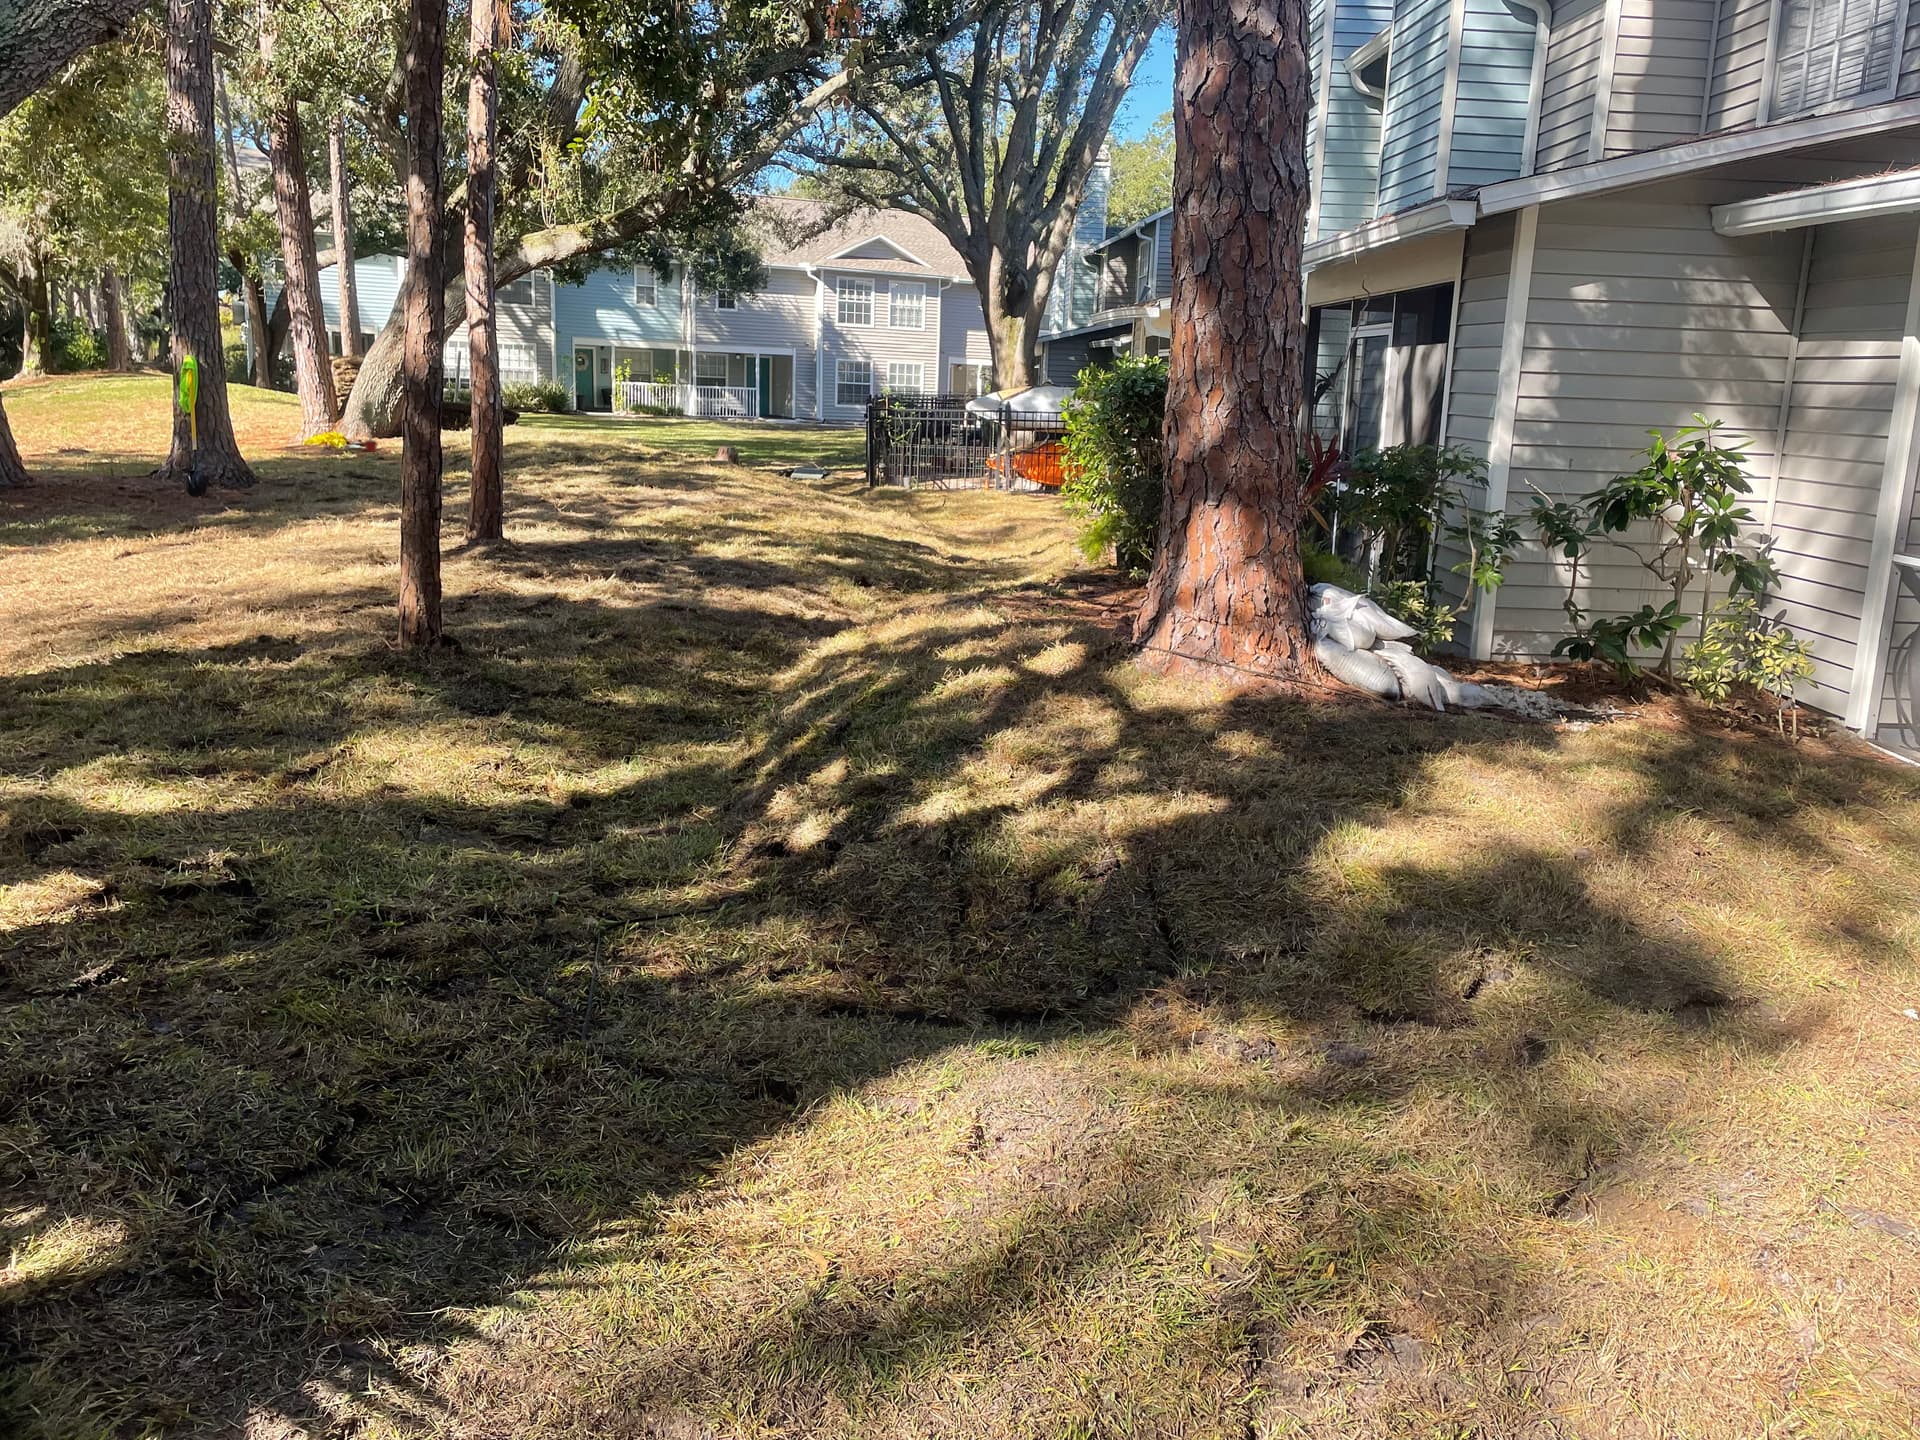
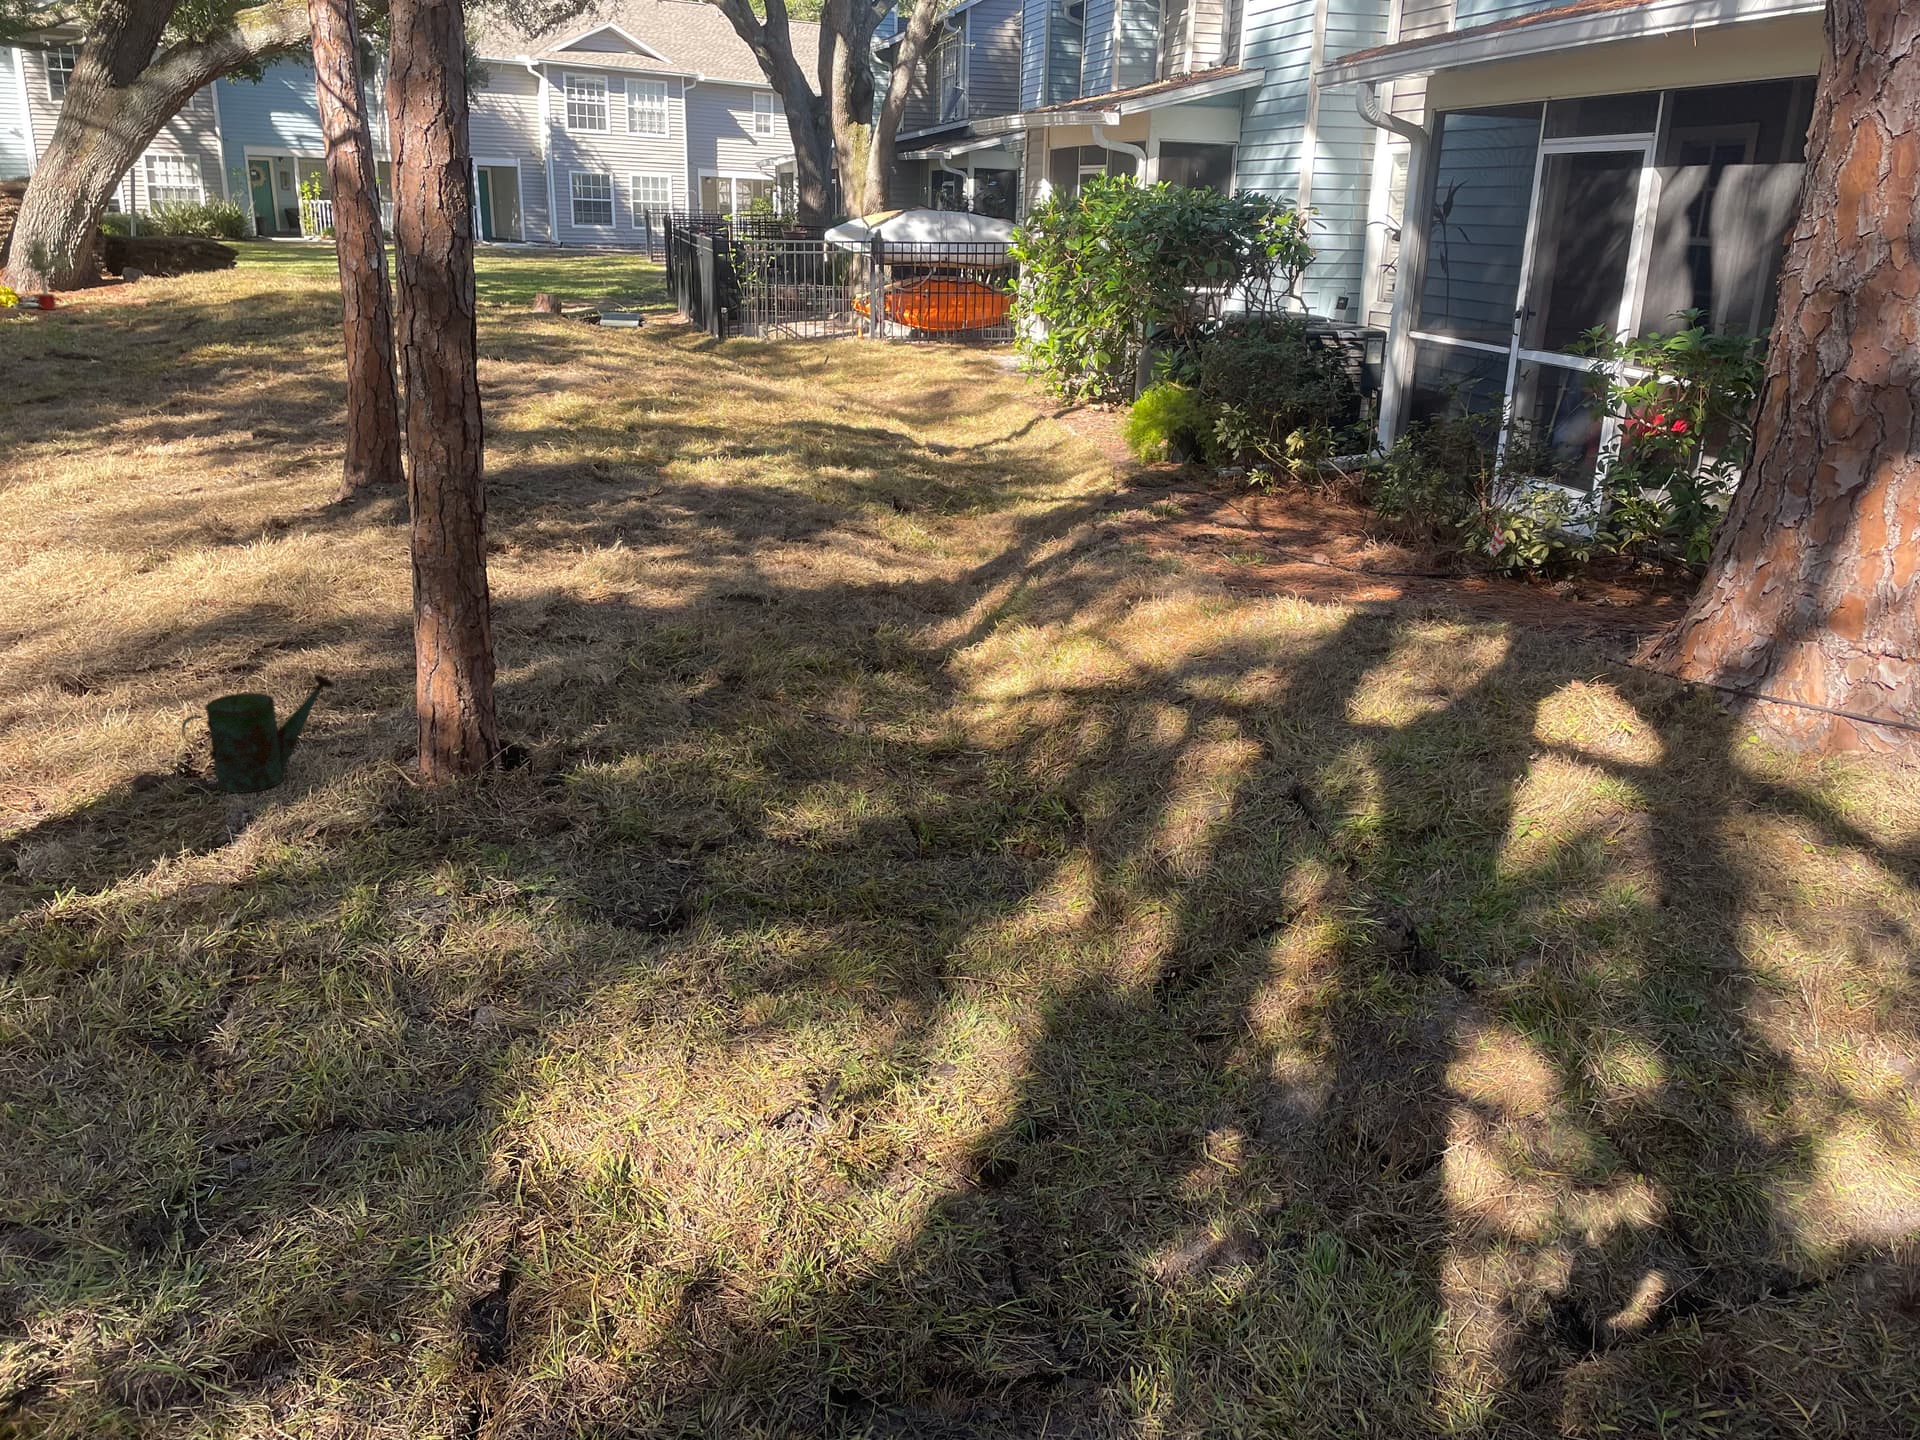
watering can: none [313,608,397,666] -> present [182,674,334,793]

